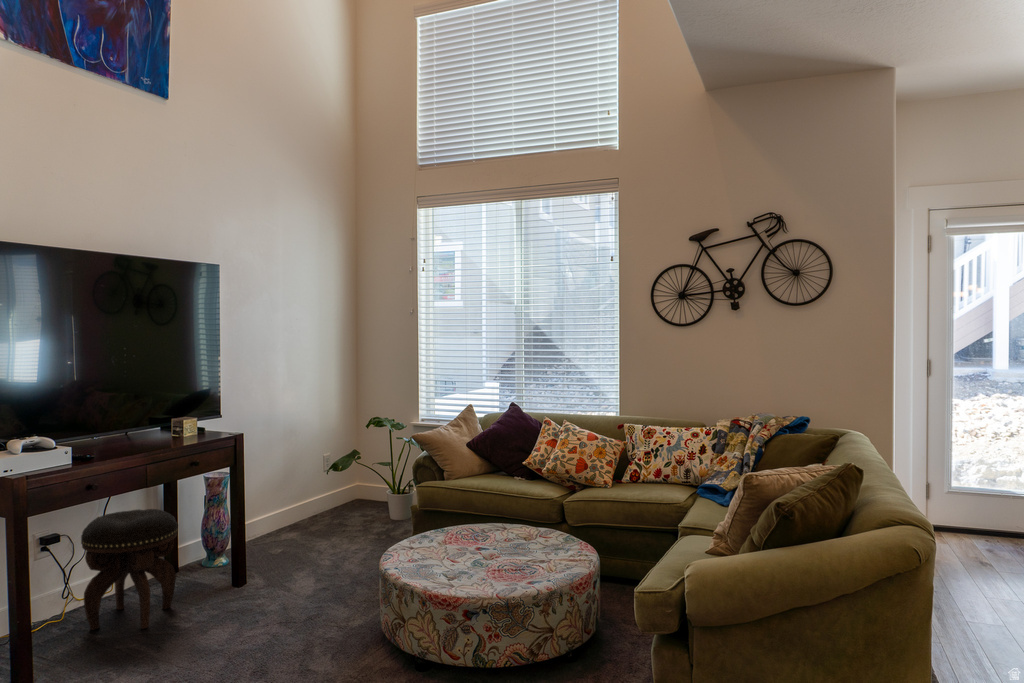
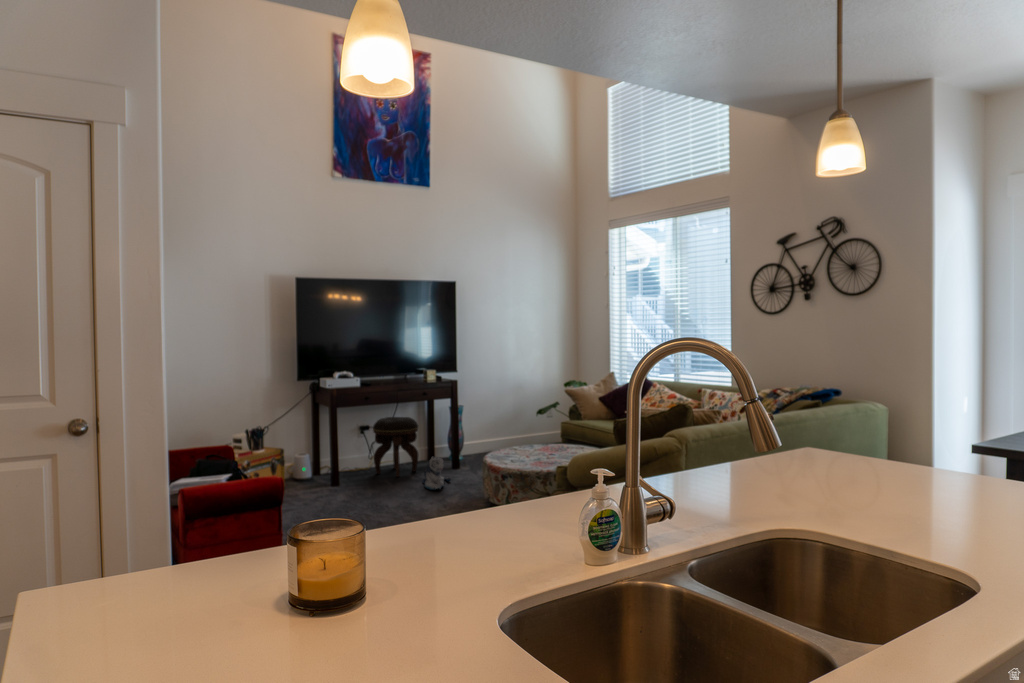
plush toy: none [209,579,265,648] -> present [423,457,451,490]

